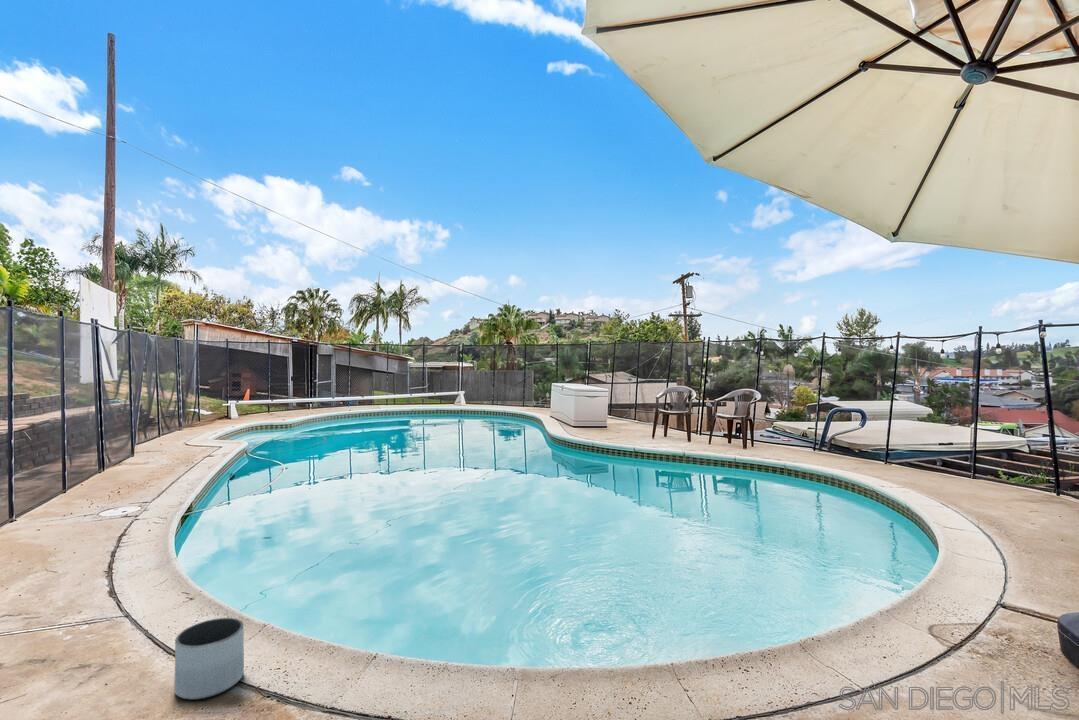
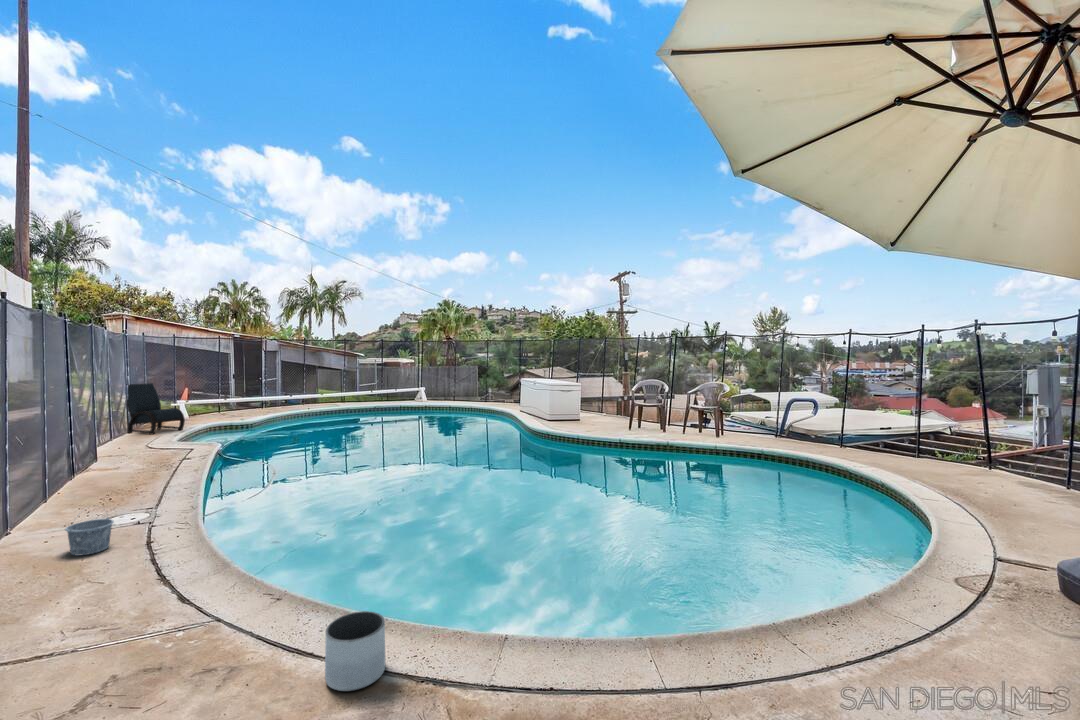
lounge chair: none [175,385,230,435] -> present [127,383,185,435]
bucket: none [47,497,92,544] -> present [65,518,114,556]

